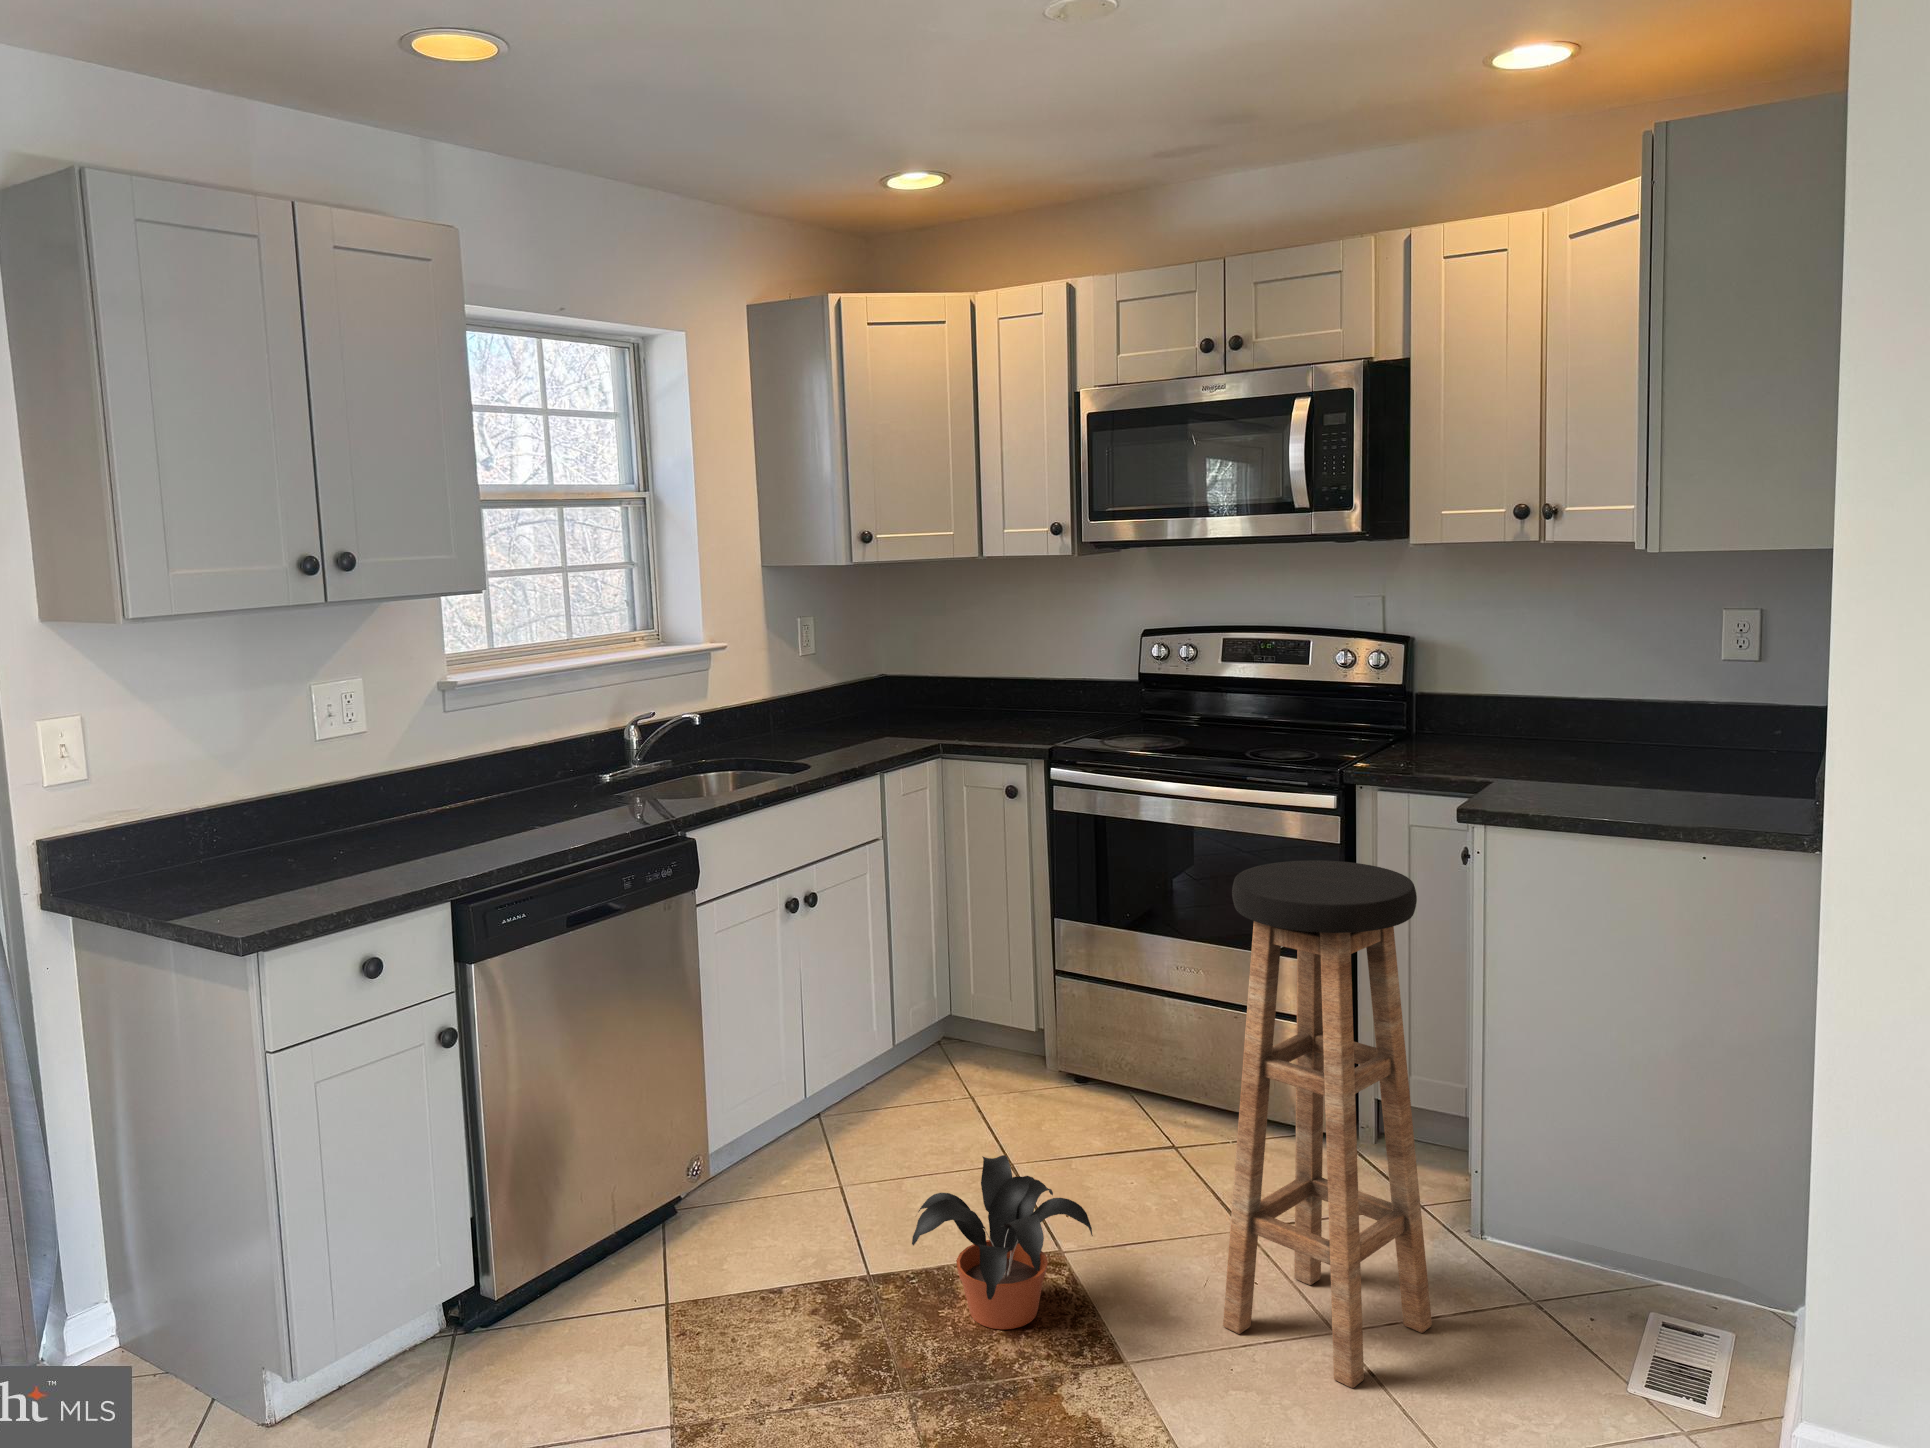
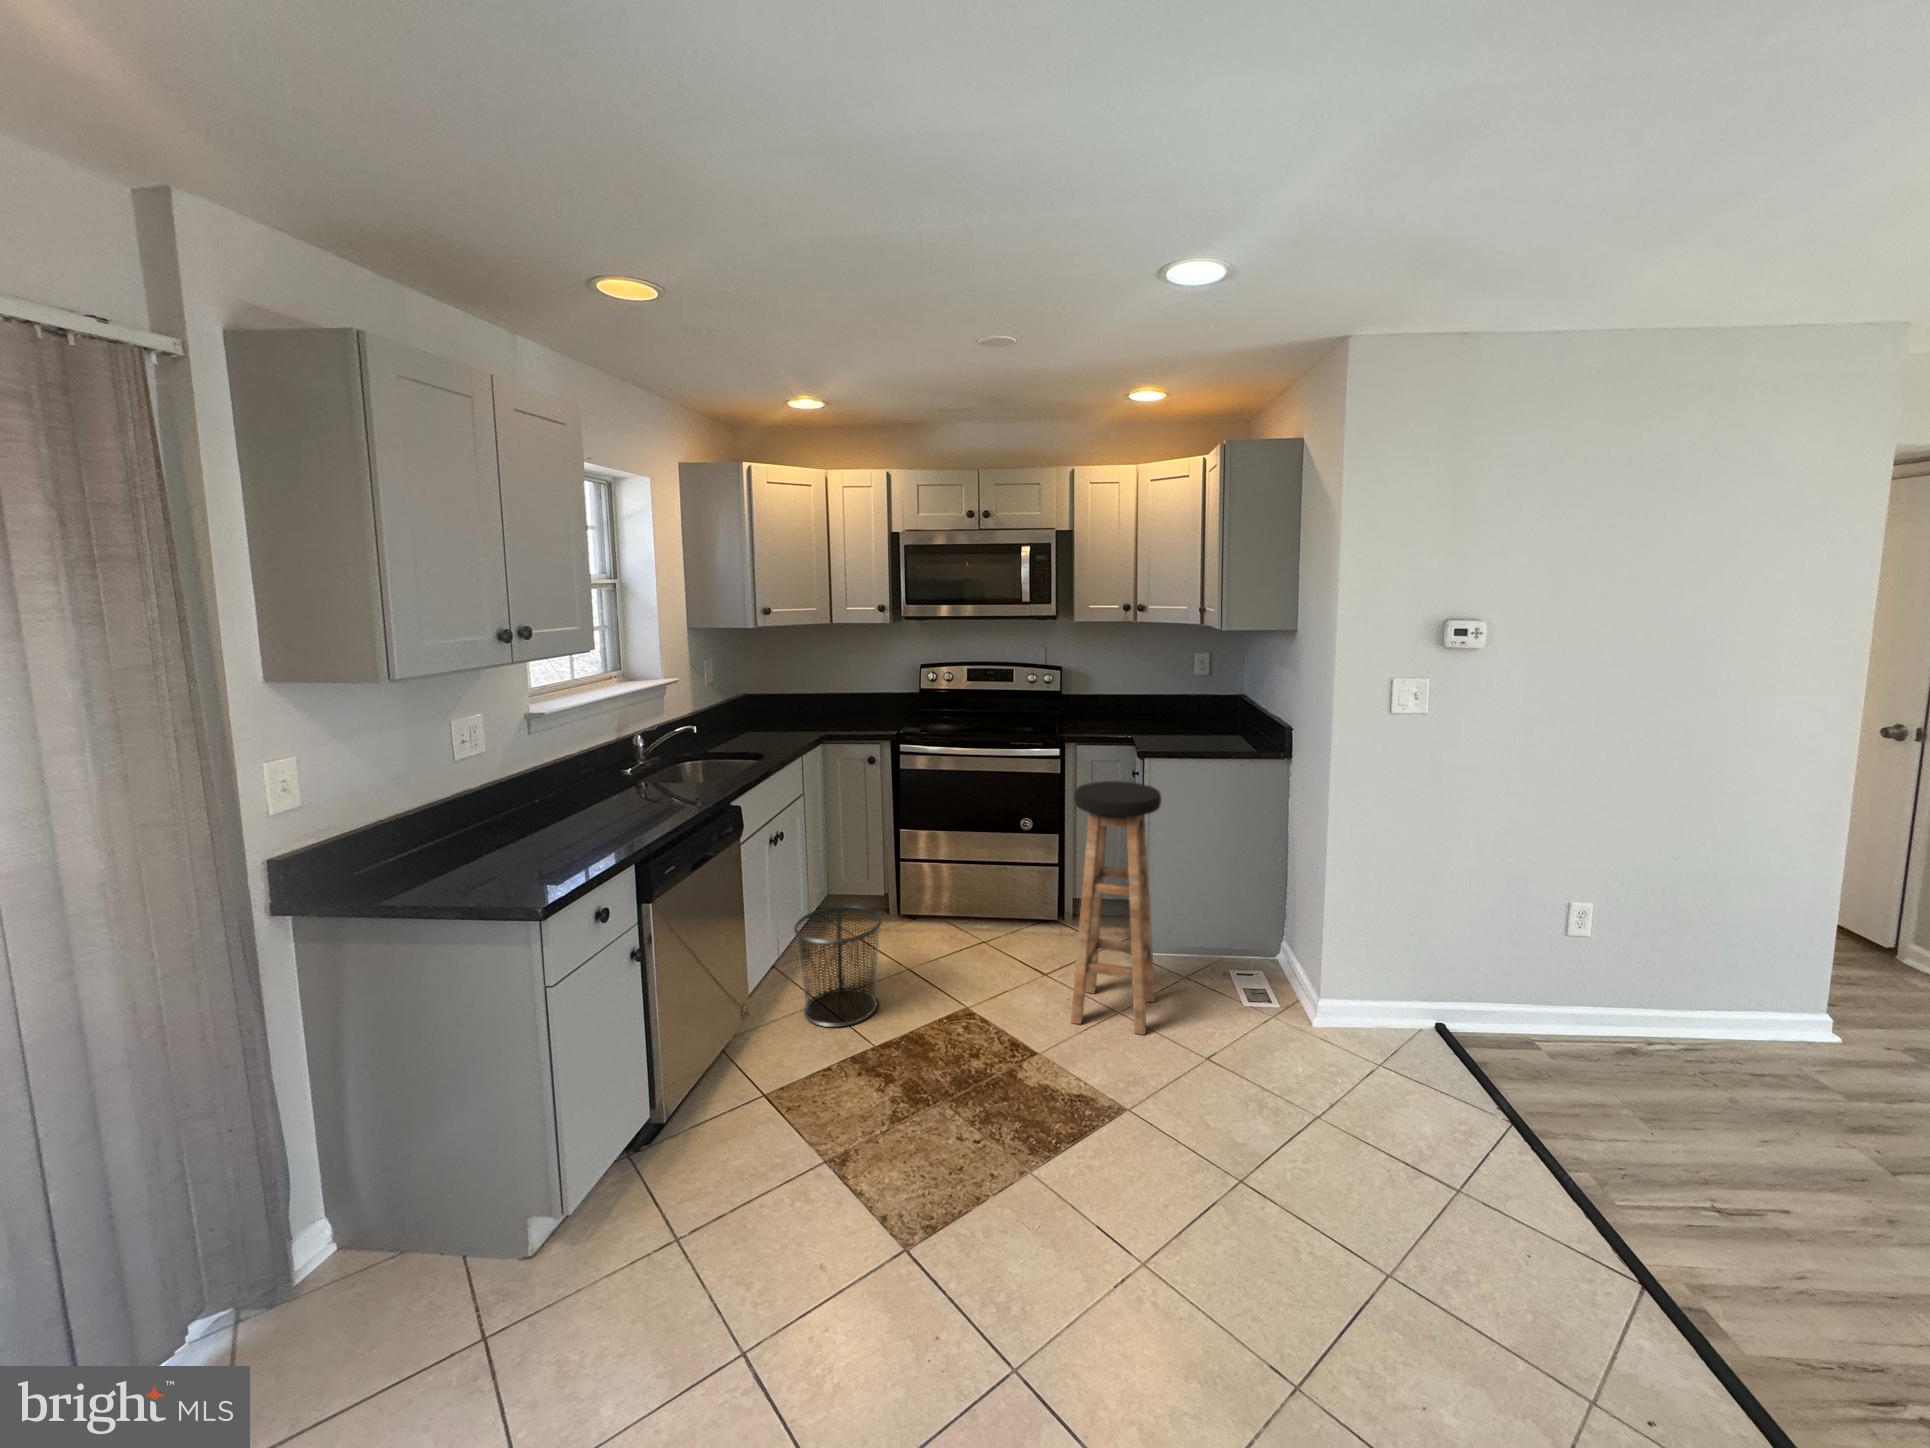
waste bin: none [785,1031,930,1232] -> present [794,906,882,1027]
potted plant: present [912,1155,1093,1329] -> none [911,960,1009,1055]

